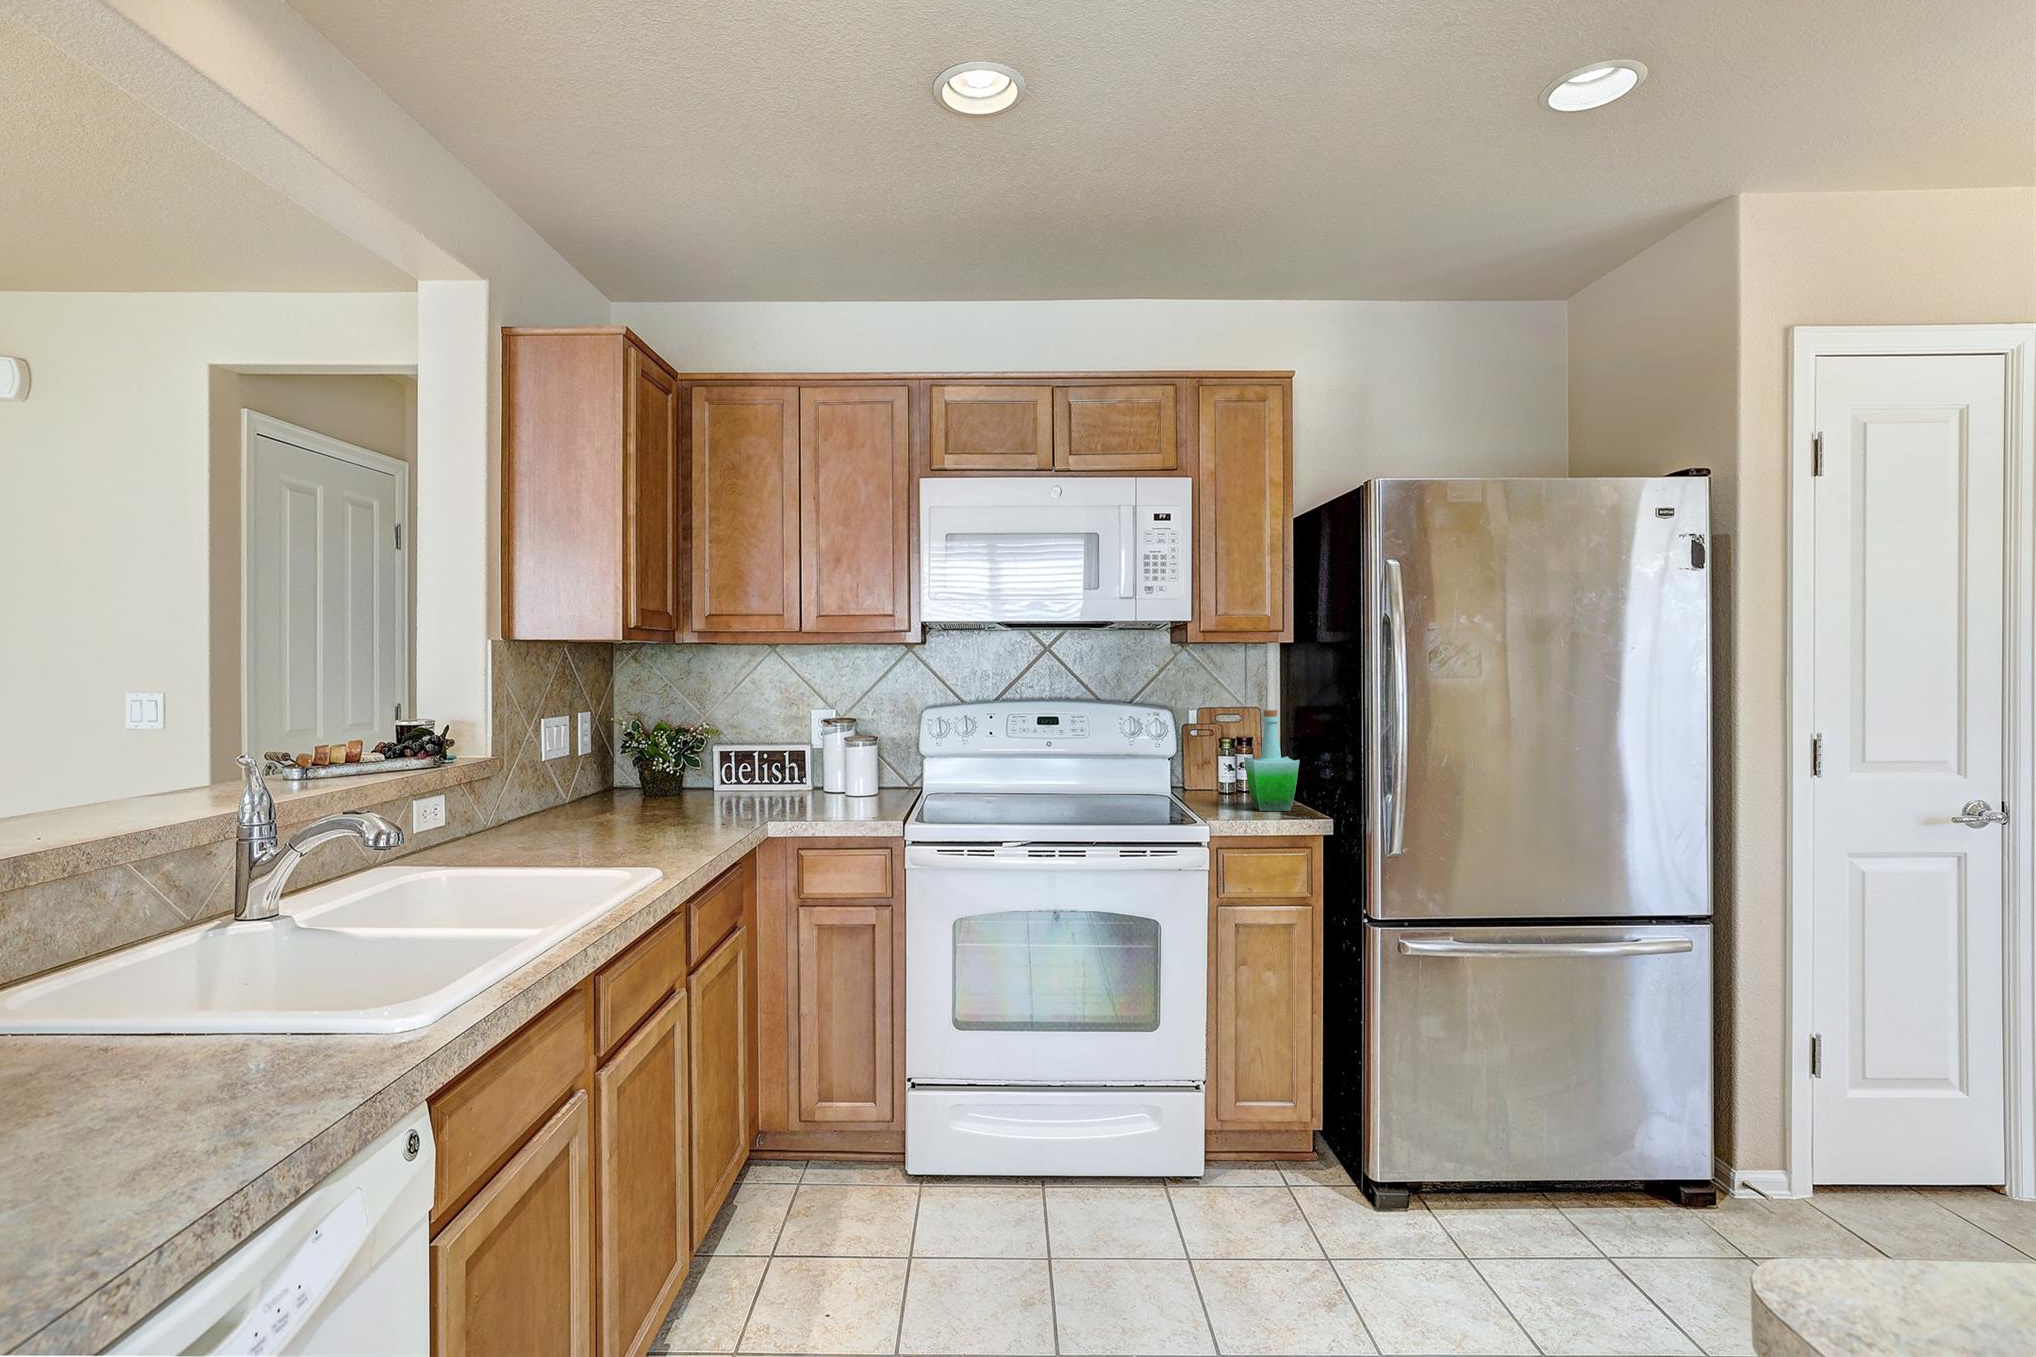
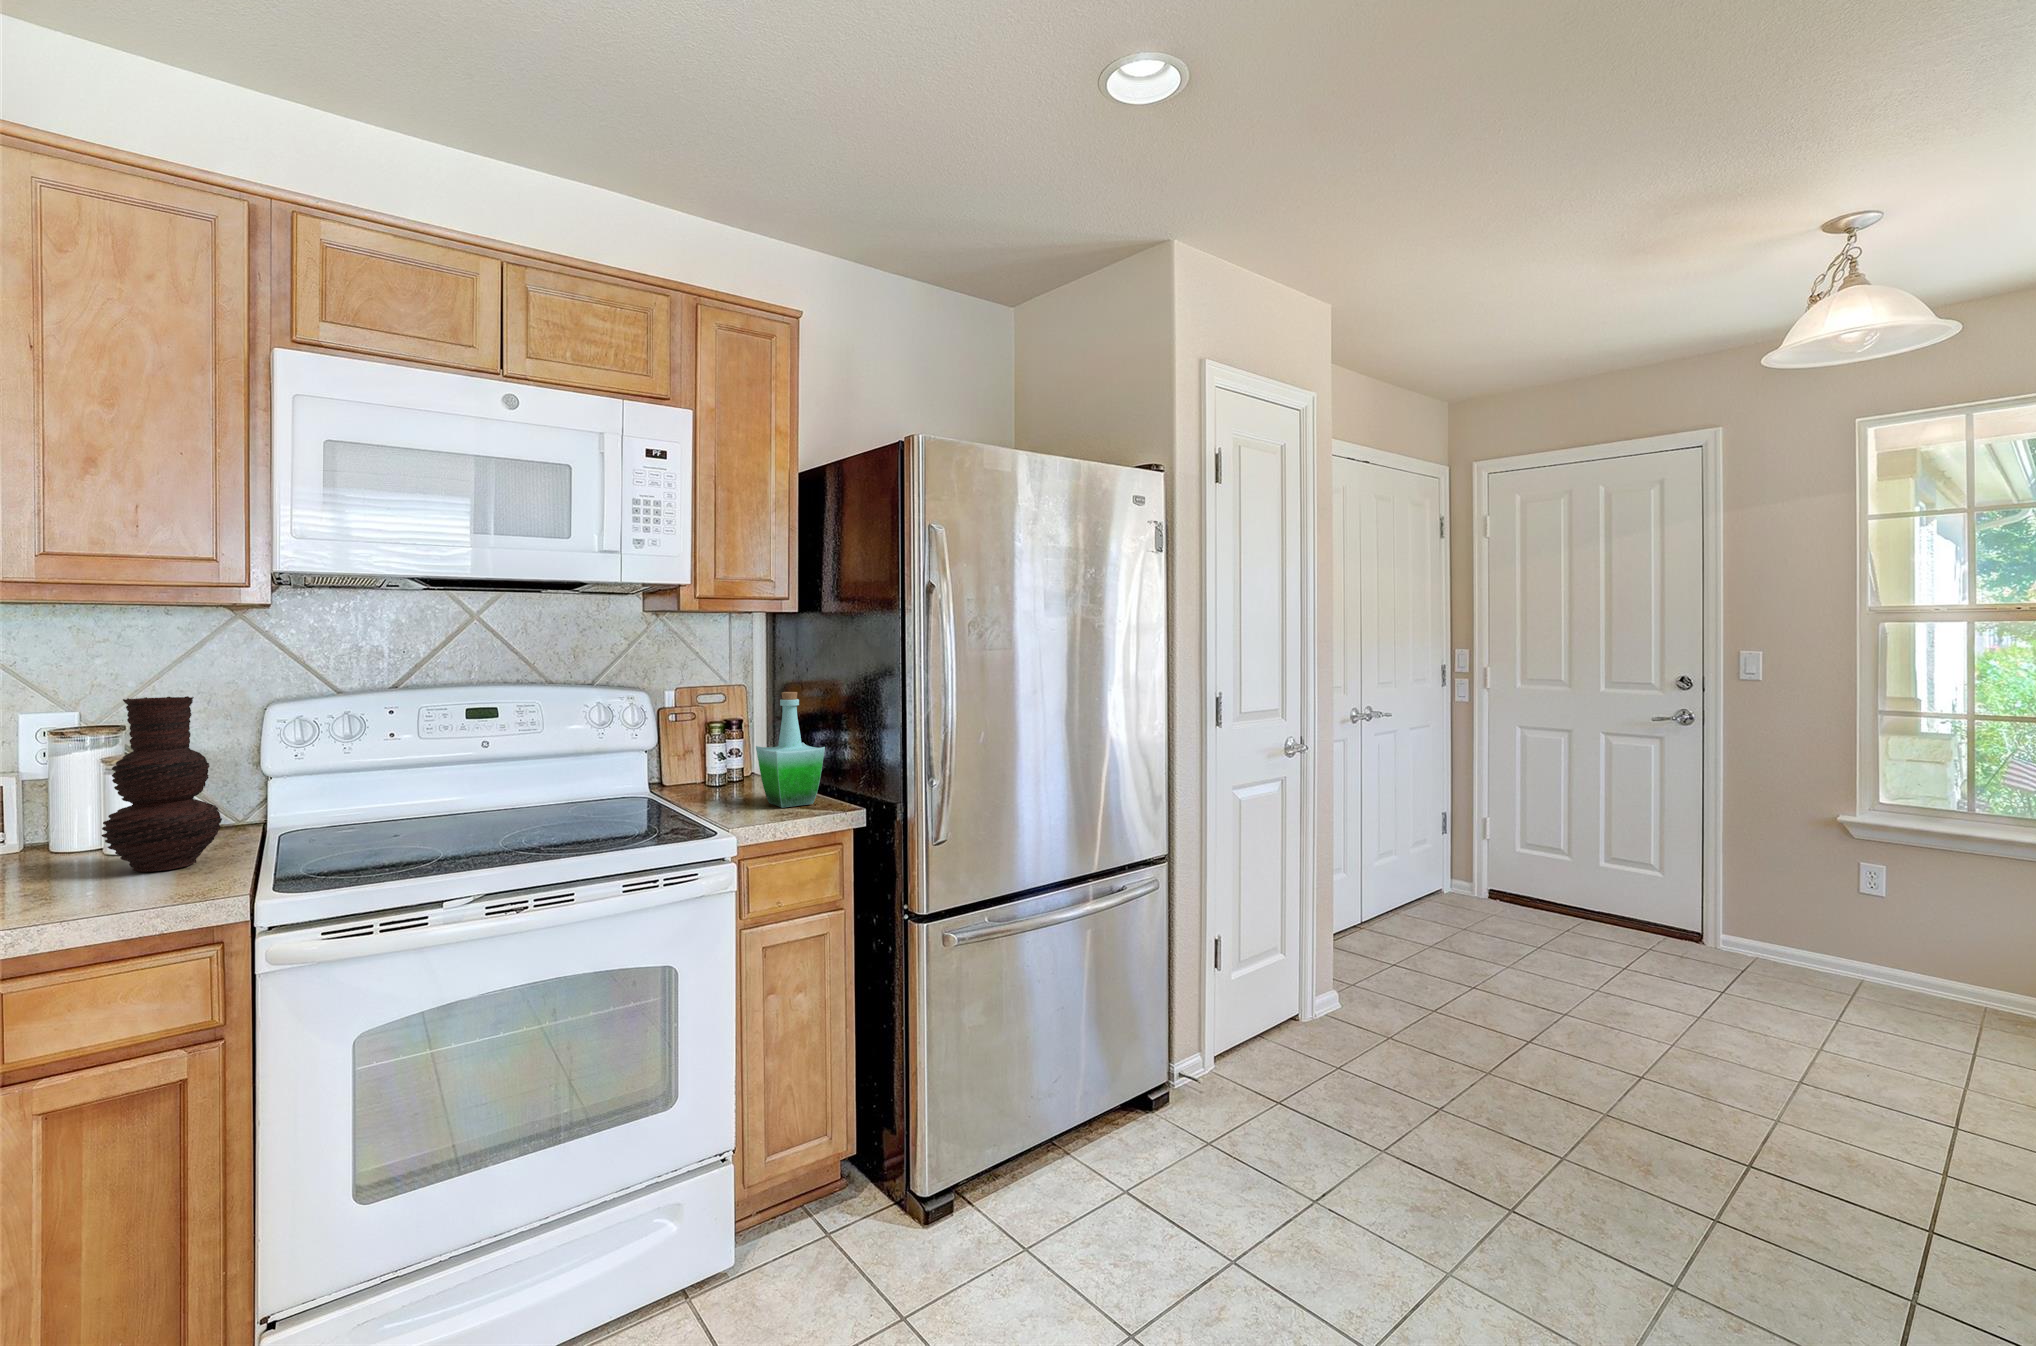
vase: none [844,703,897,808] -> present [101,696,222,872]

